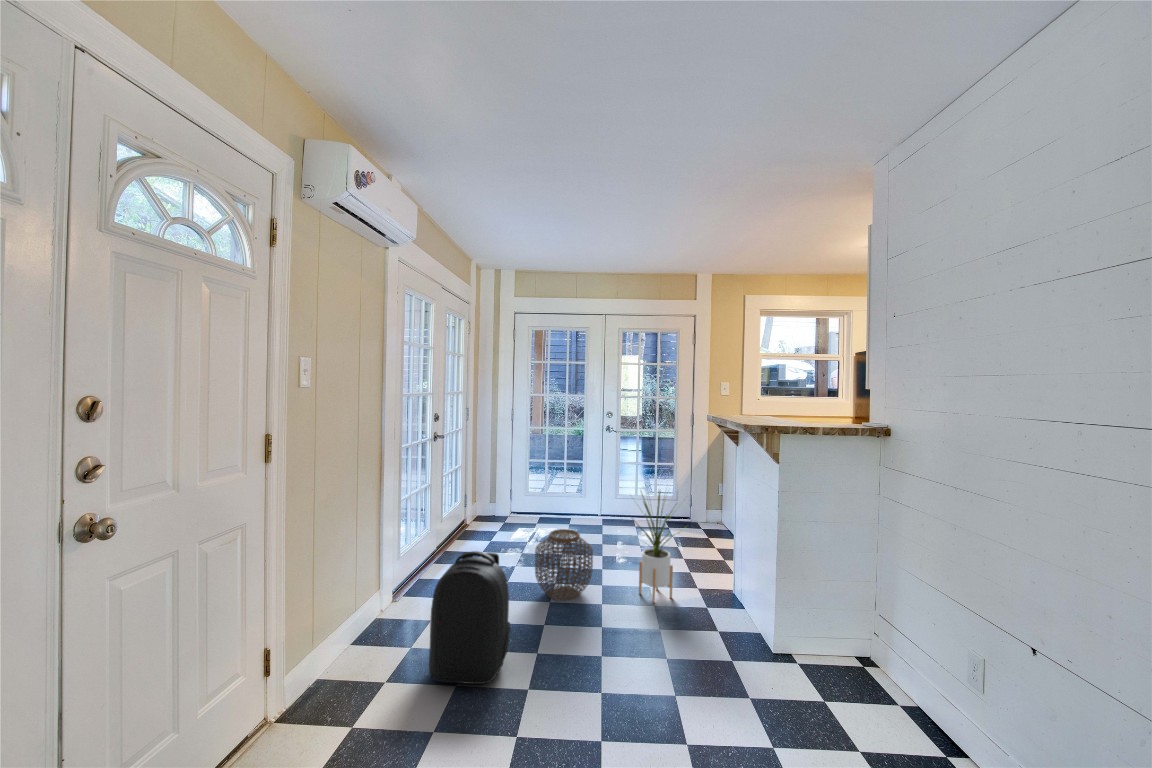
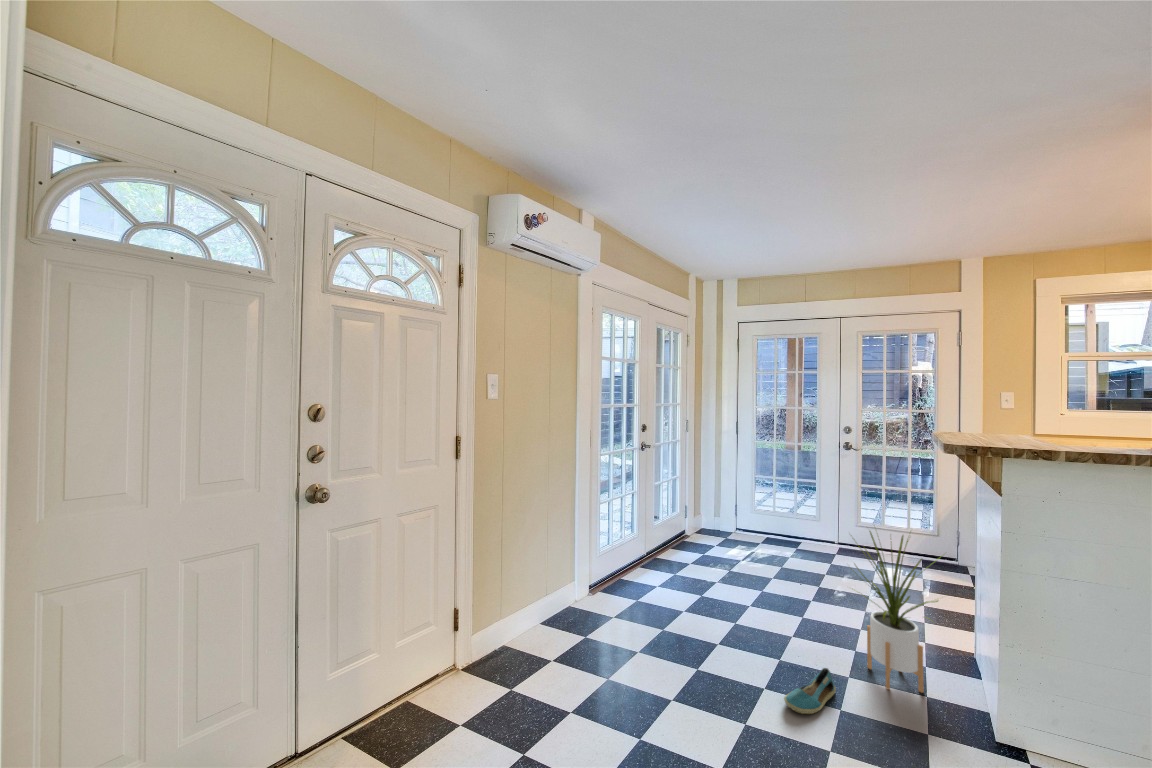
woven basket: present [535,529,593,600] -> none [725,559,797,645]
backpack: present [429,551,511,684] -> none [582,563,667,711]
shoe: none [597,599,626,636] -> present [784,668,836,714]

